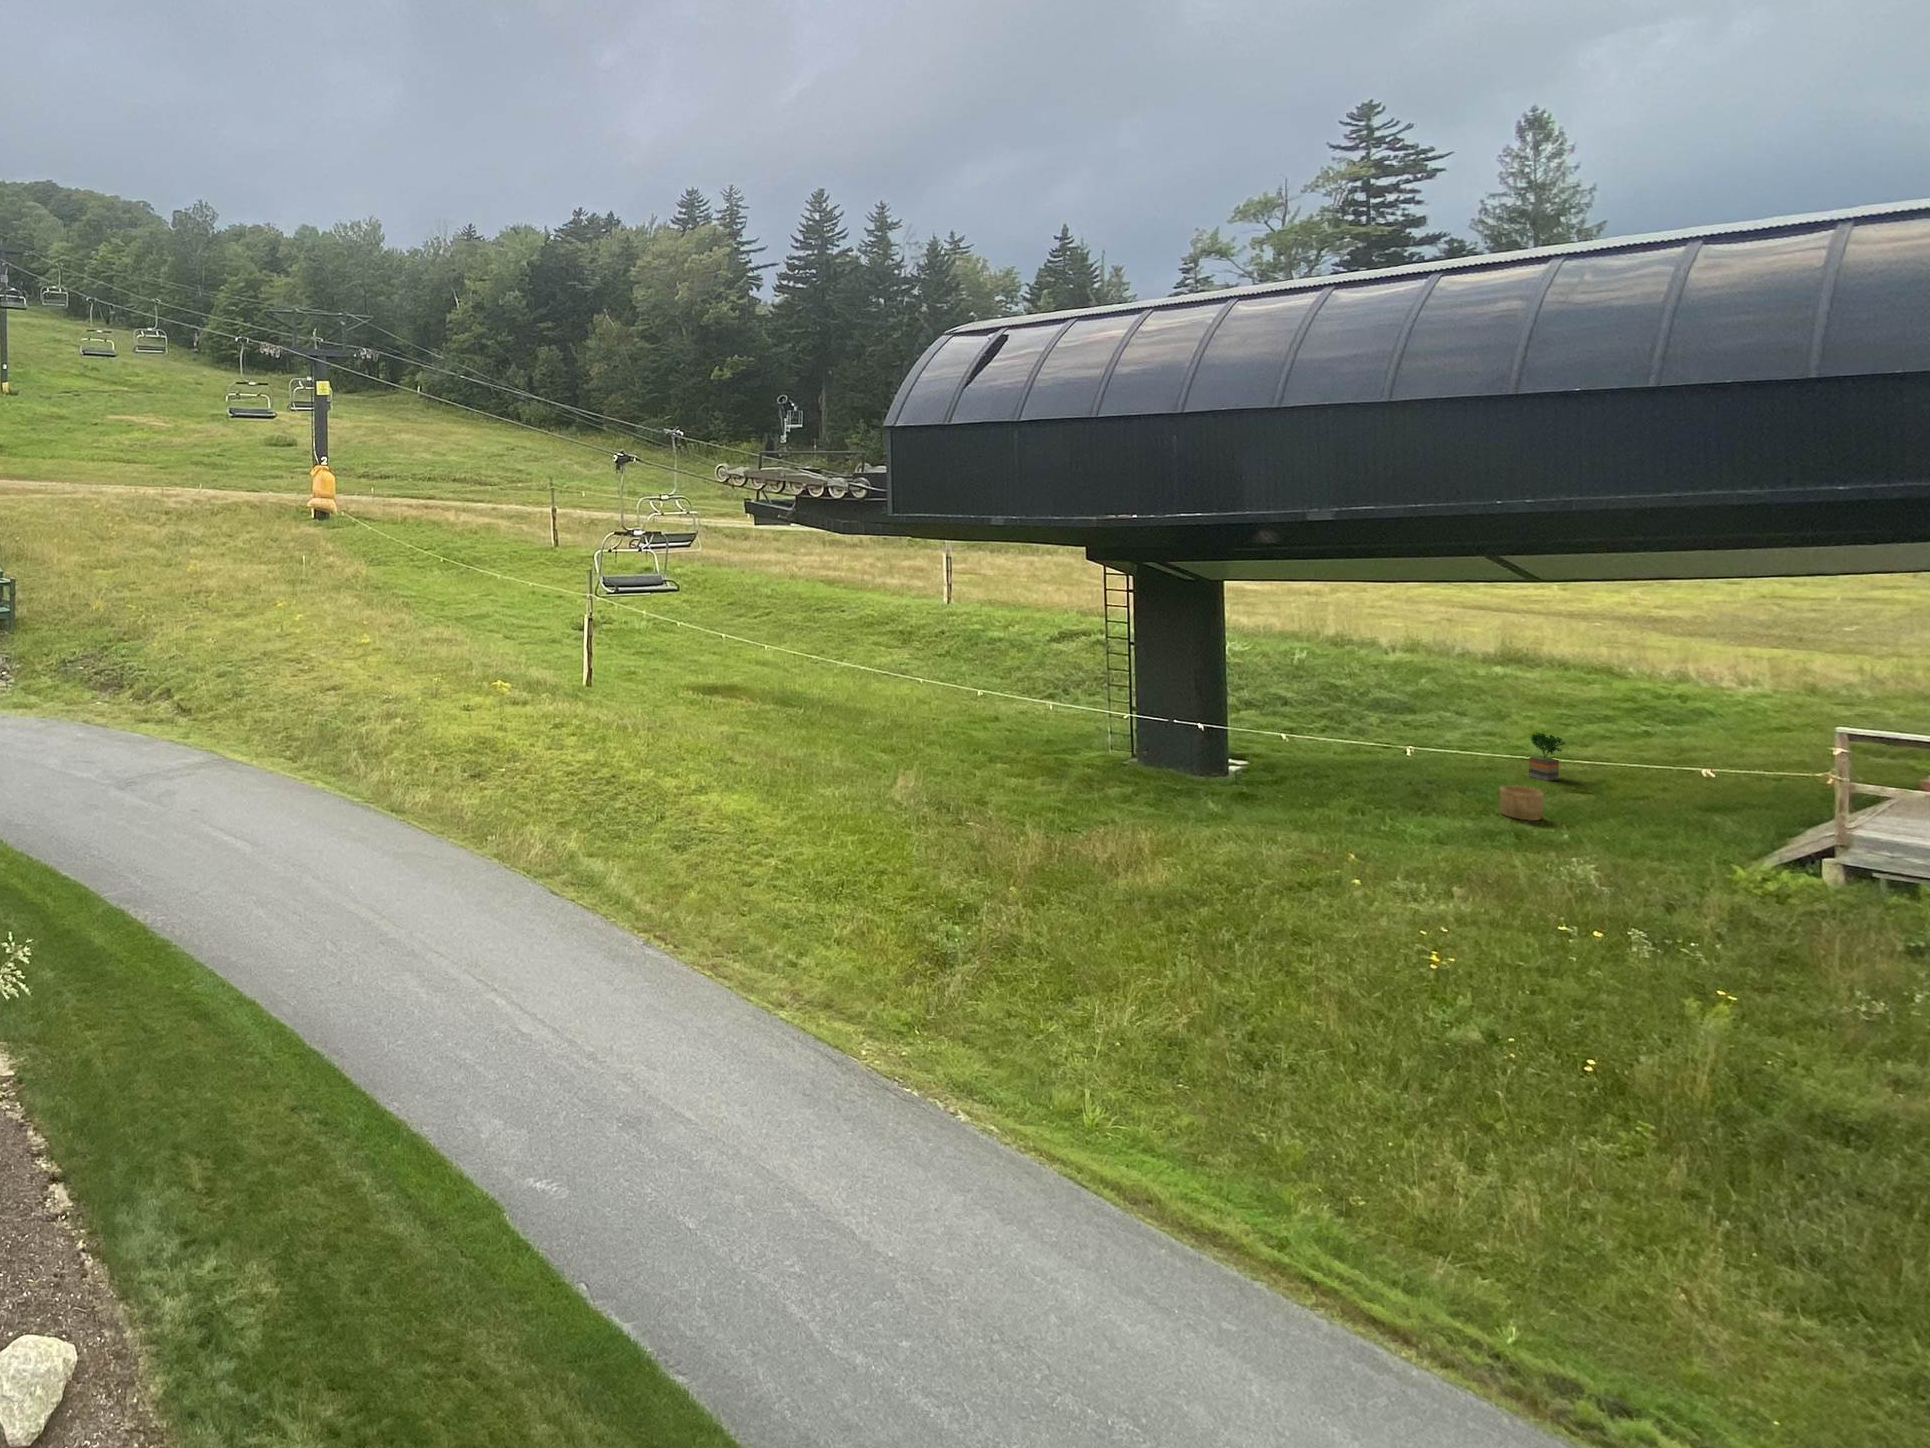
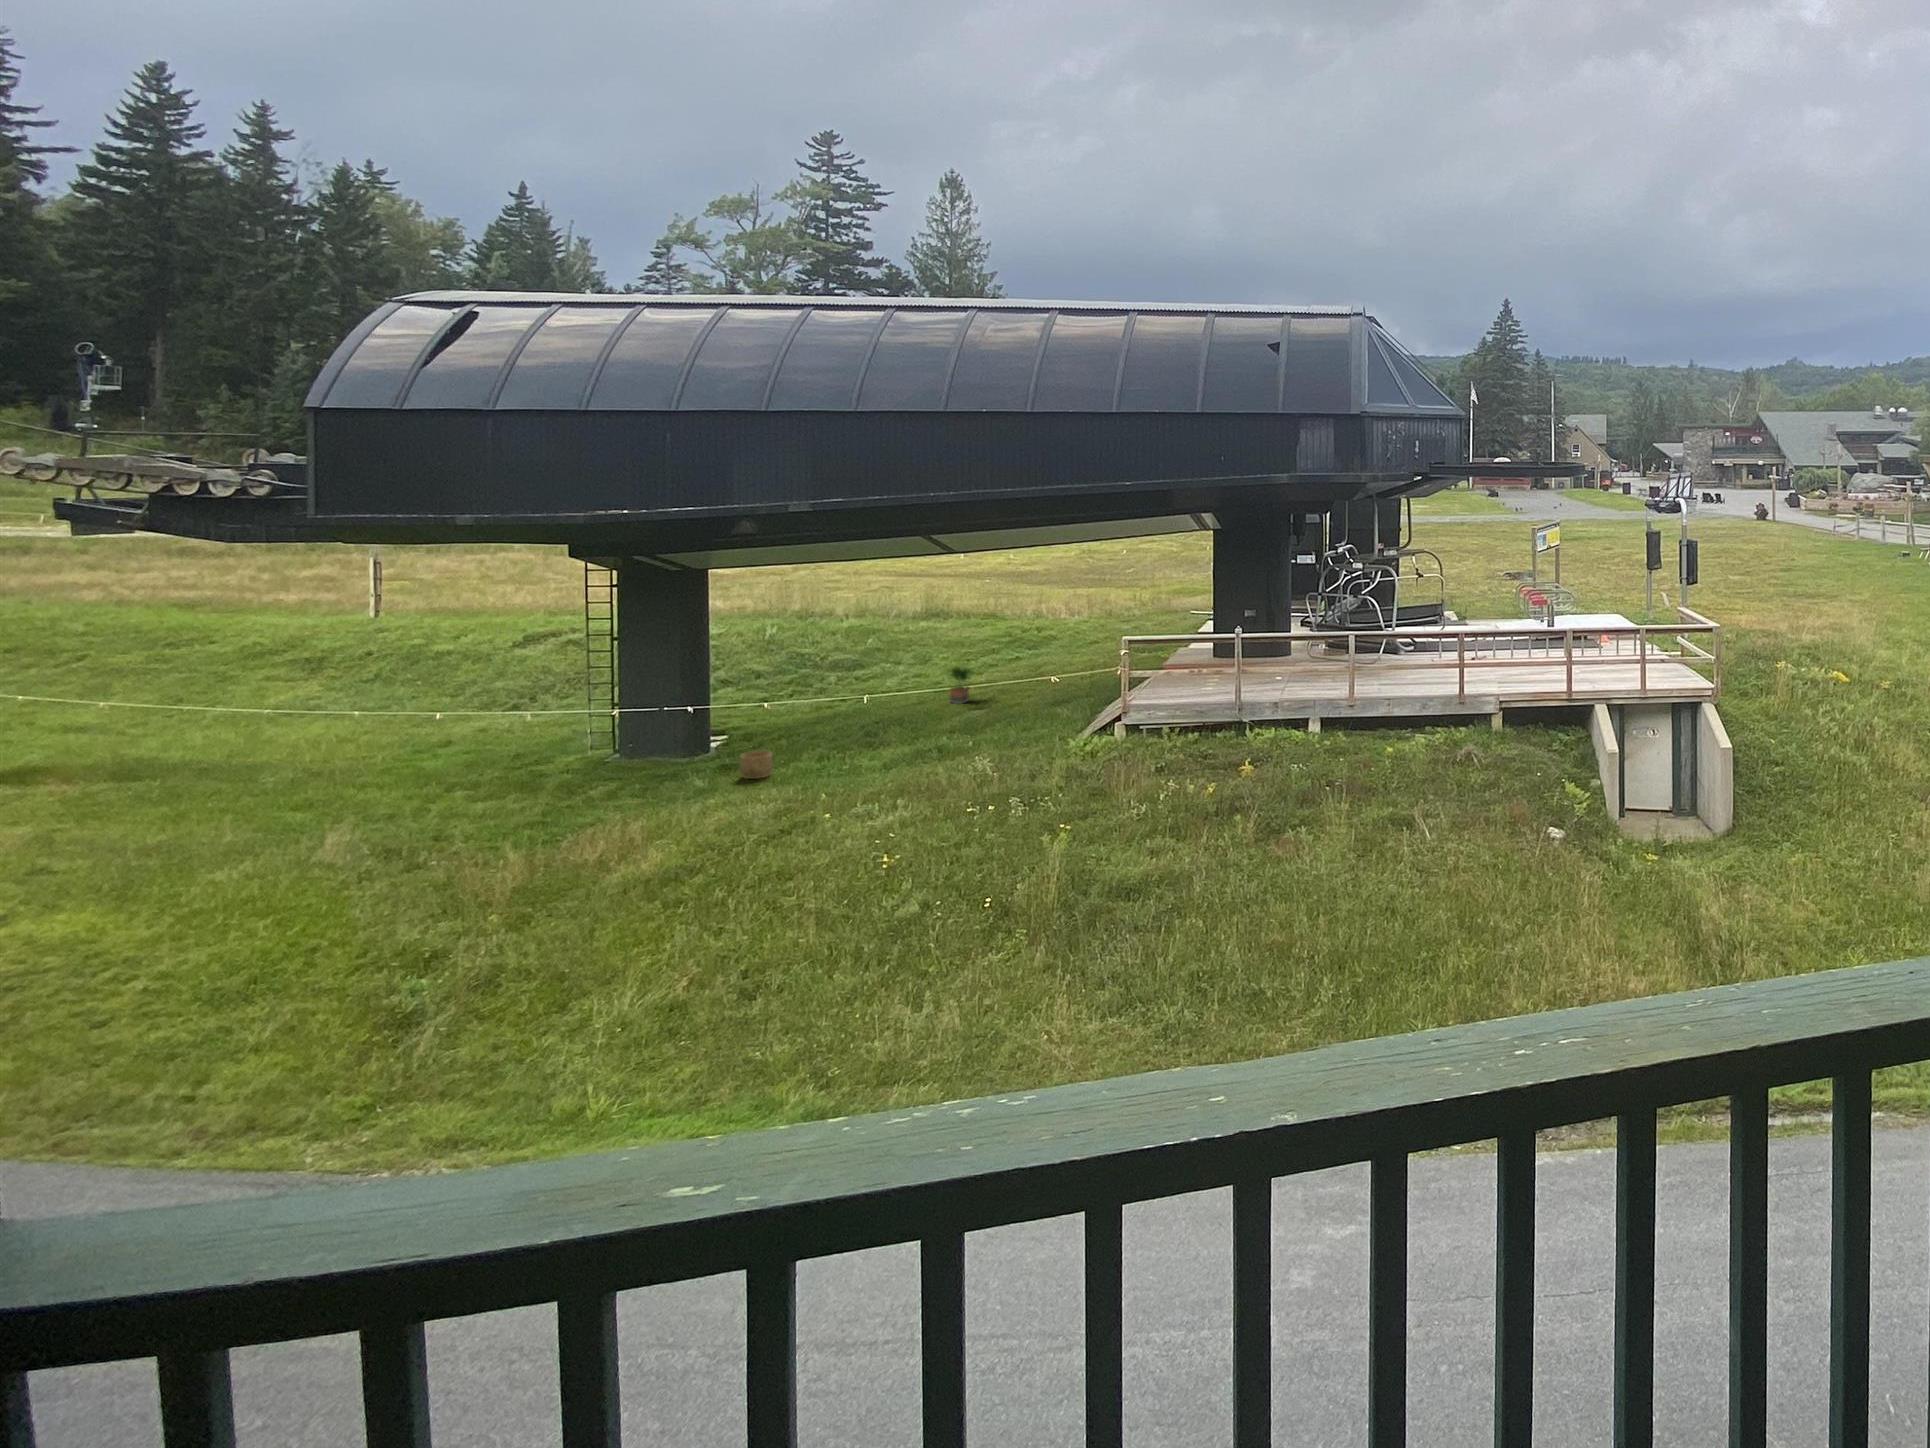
wooden bucket: present [1500,785,1544,820] -> present [740,750,772,779]

